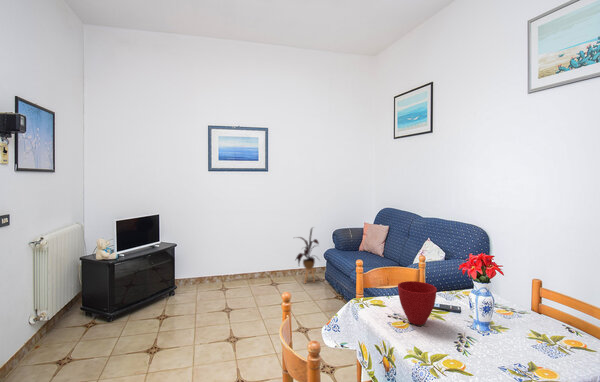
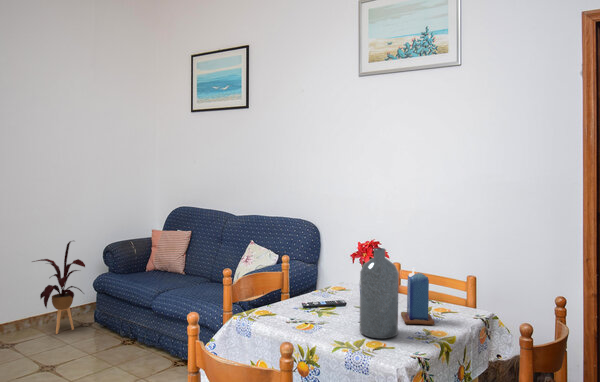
bottle: none [447,267,491,361] -> present [359,248,399,339]
cup: present [398,281,437,325] -> none [294,277,336,323]
candle: none [509,292,550,360] -> present [401,268,435,325]

